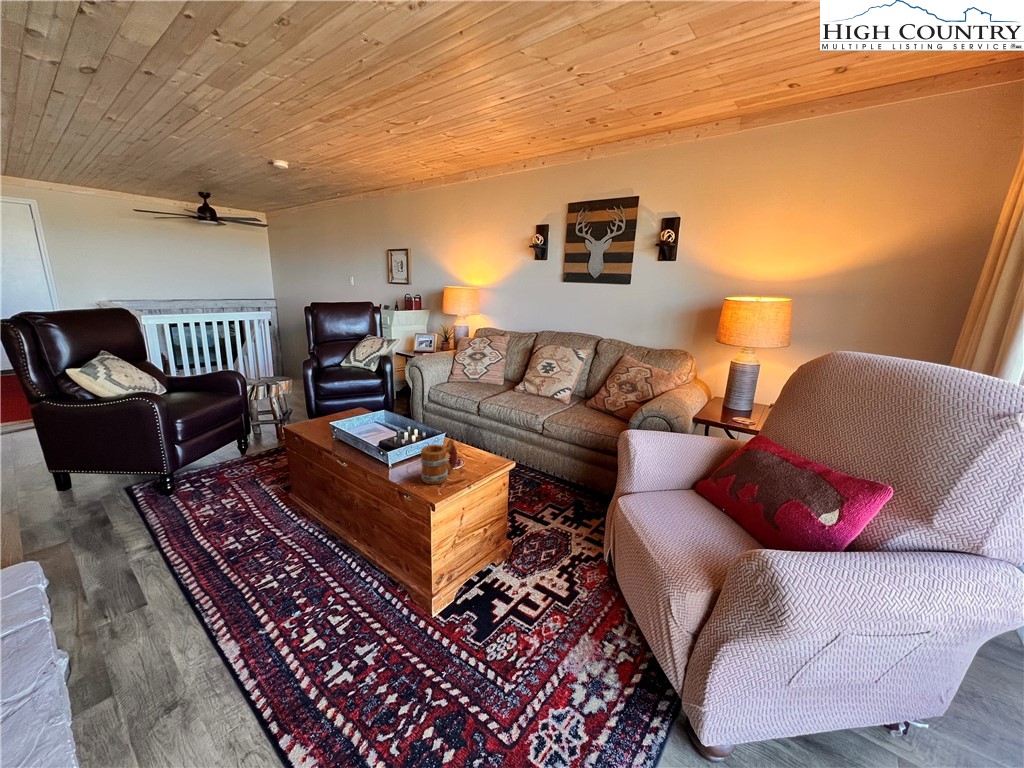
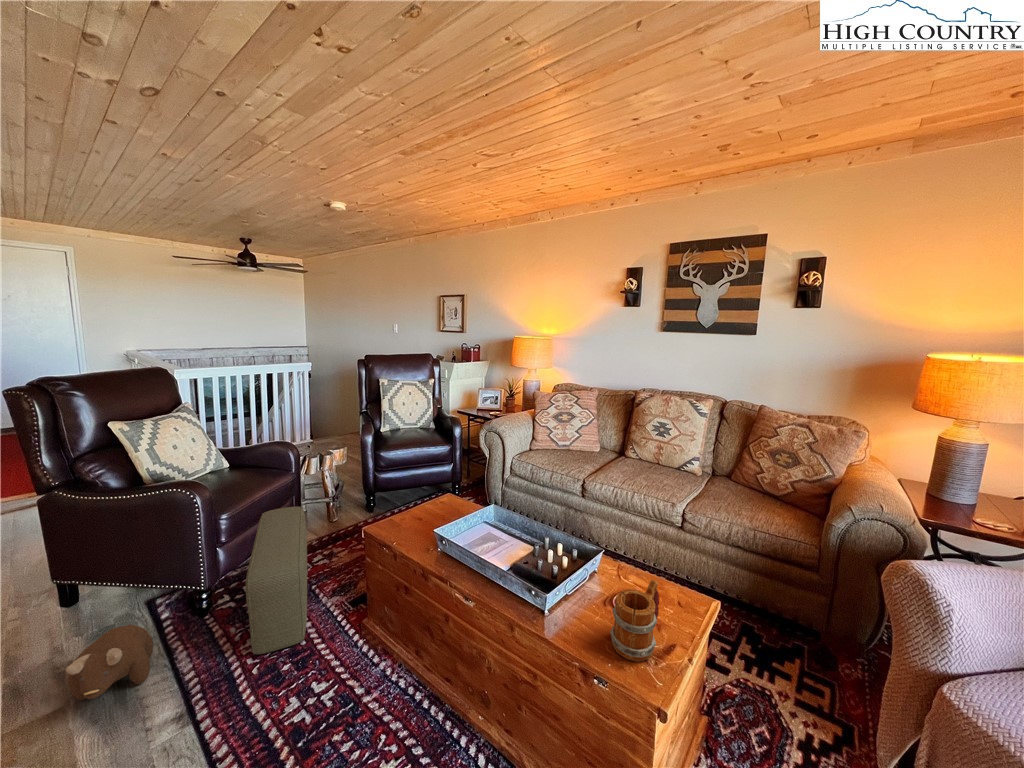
pouf: none [195,420,253,514] -> present [246,507,307,654]
plush toy: none [68,489,131,534] -> present [66,625,153,700]

